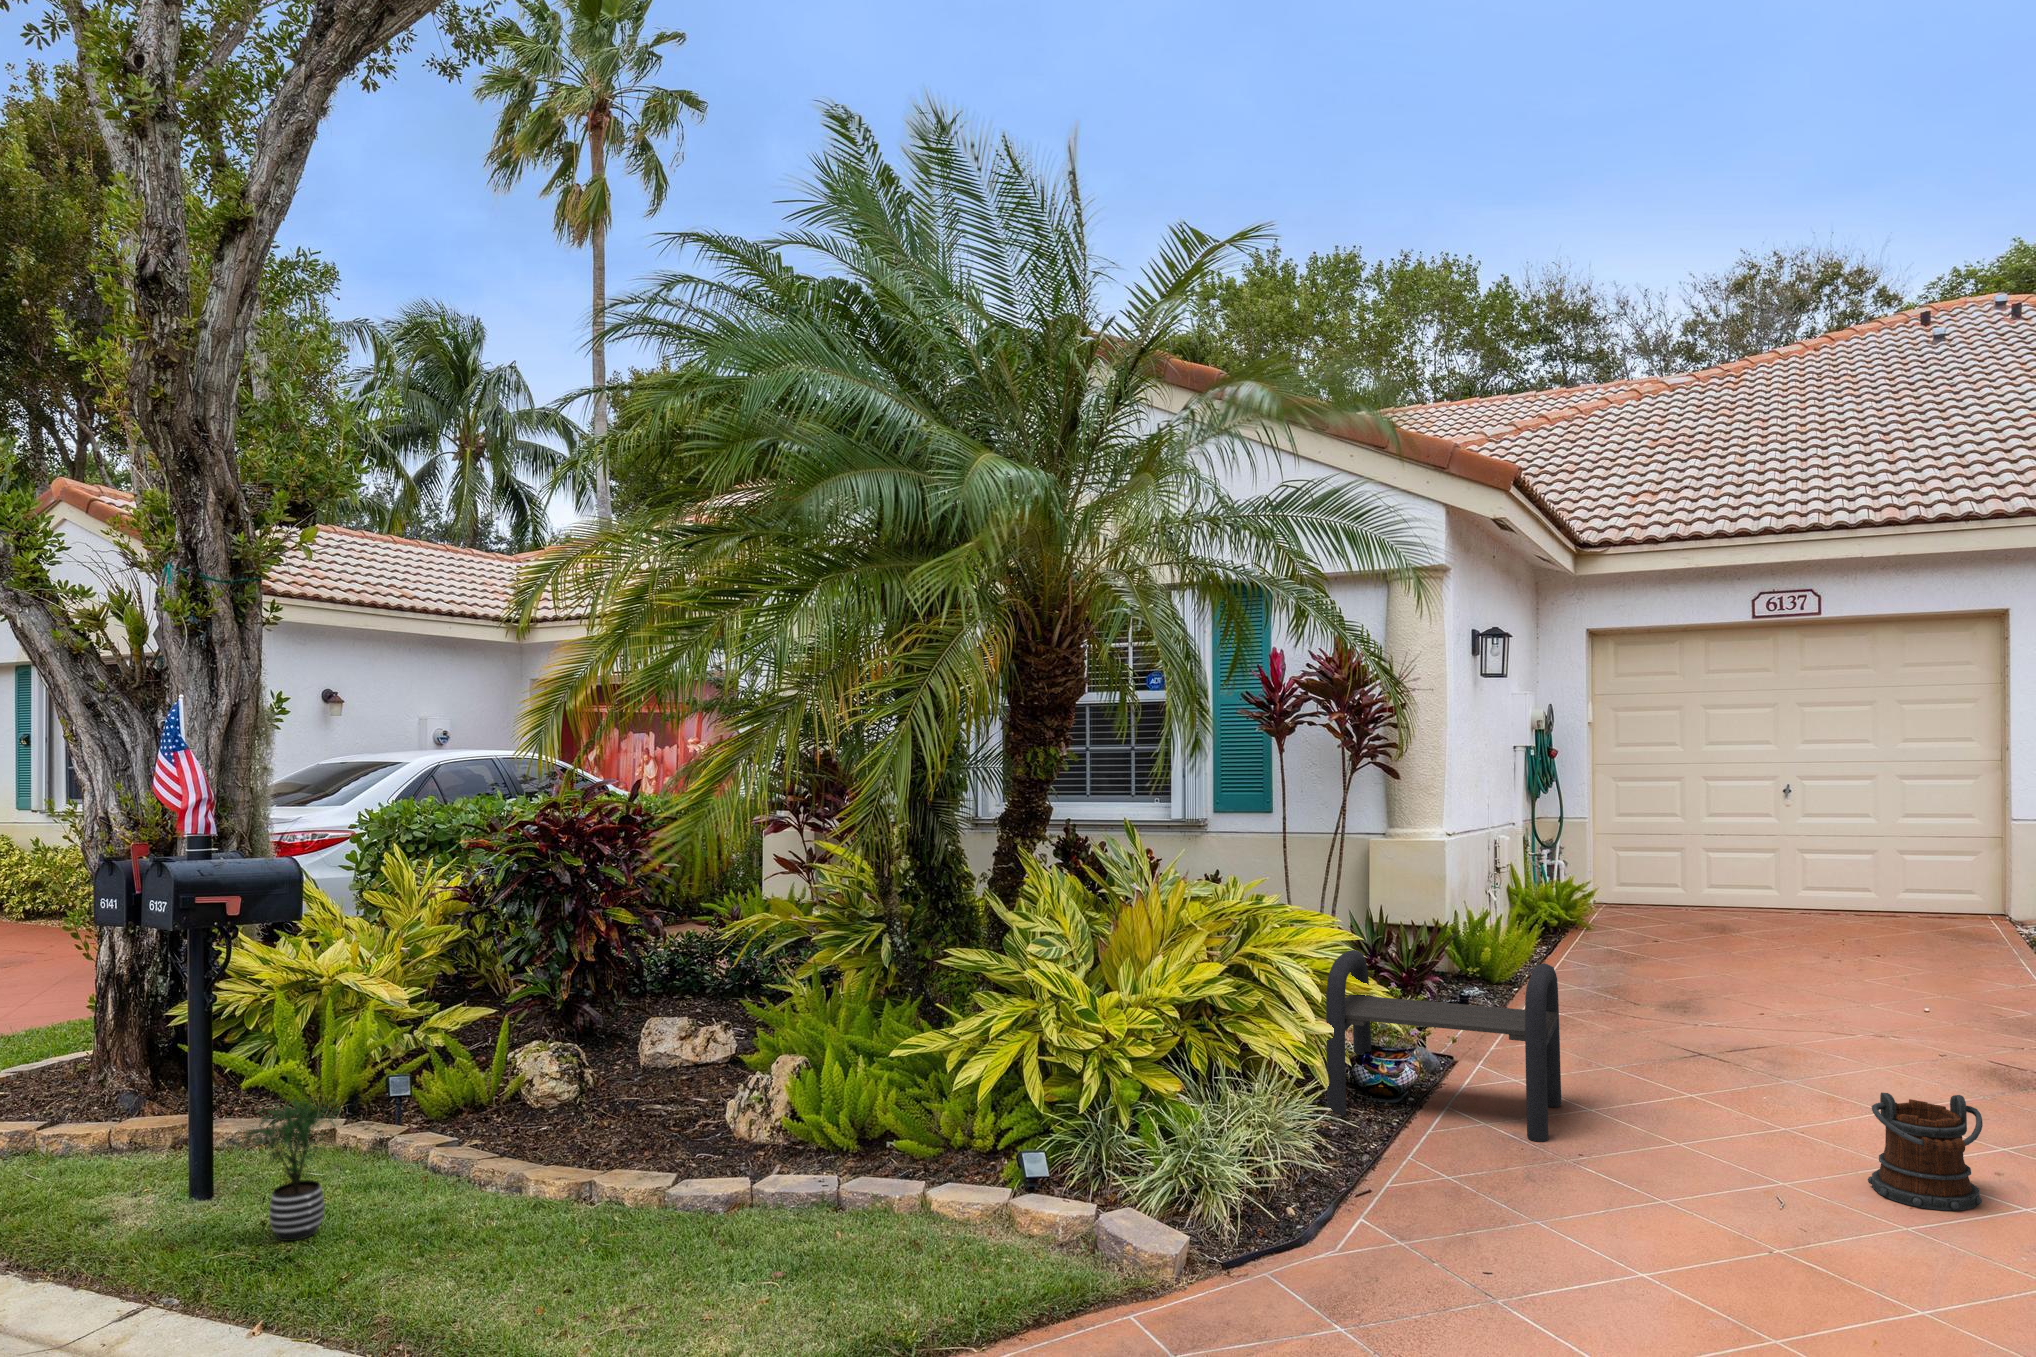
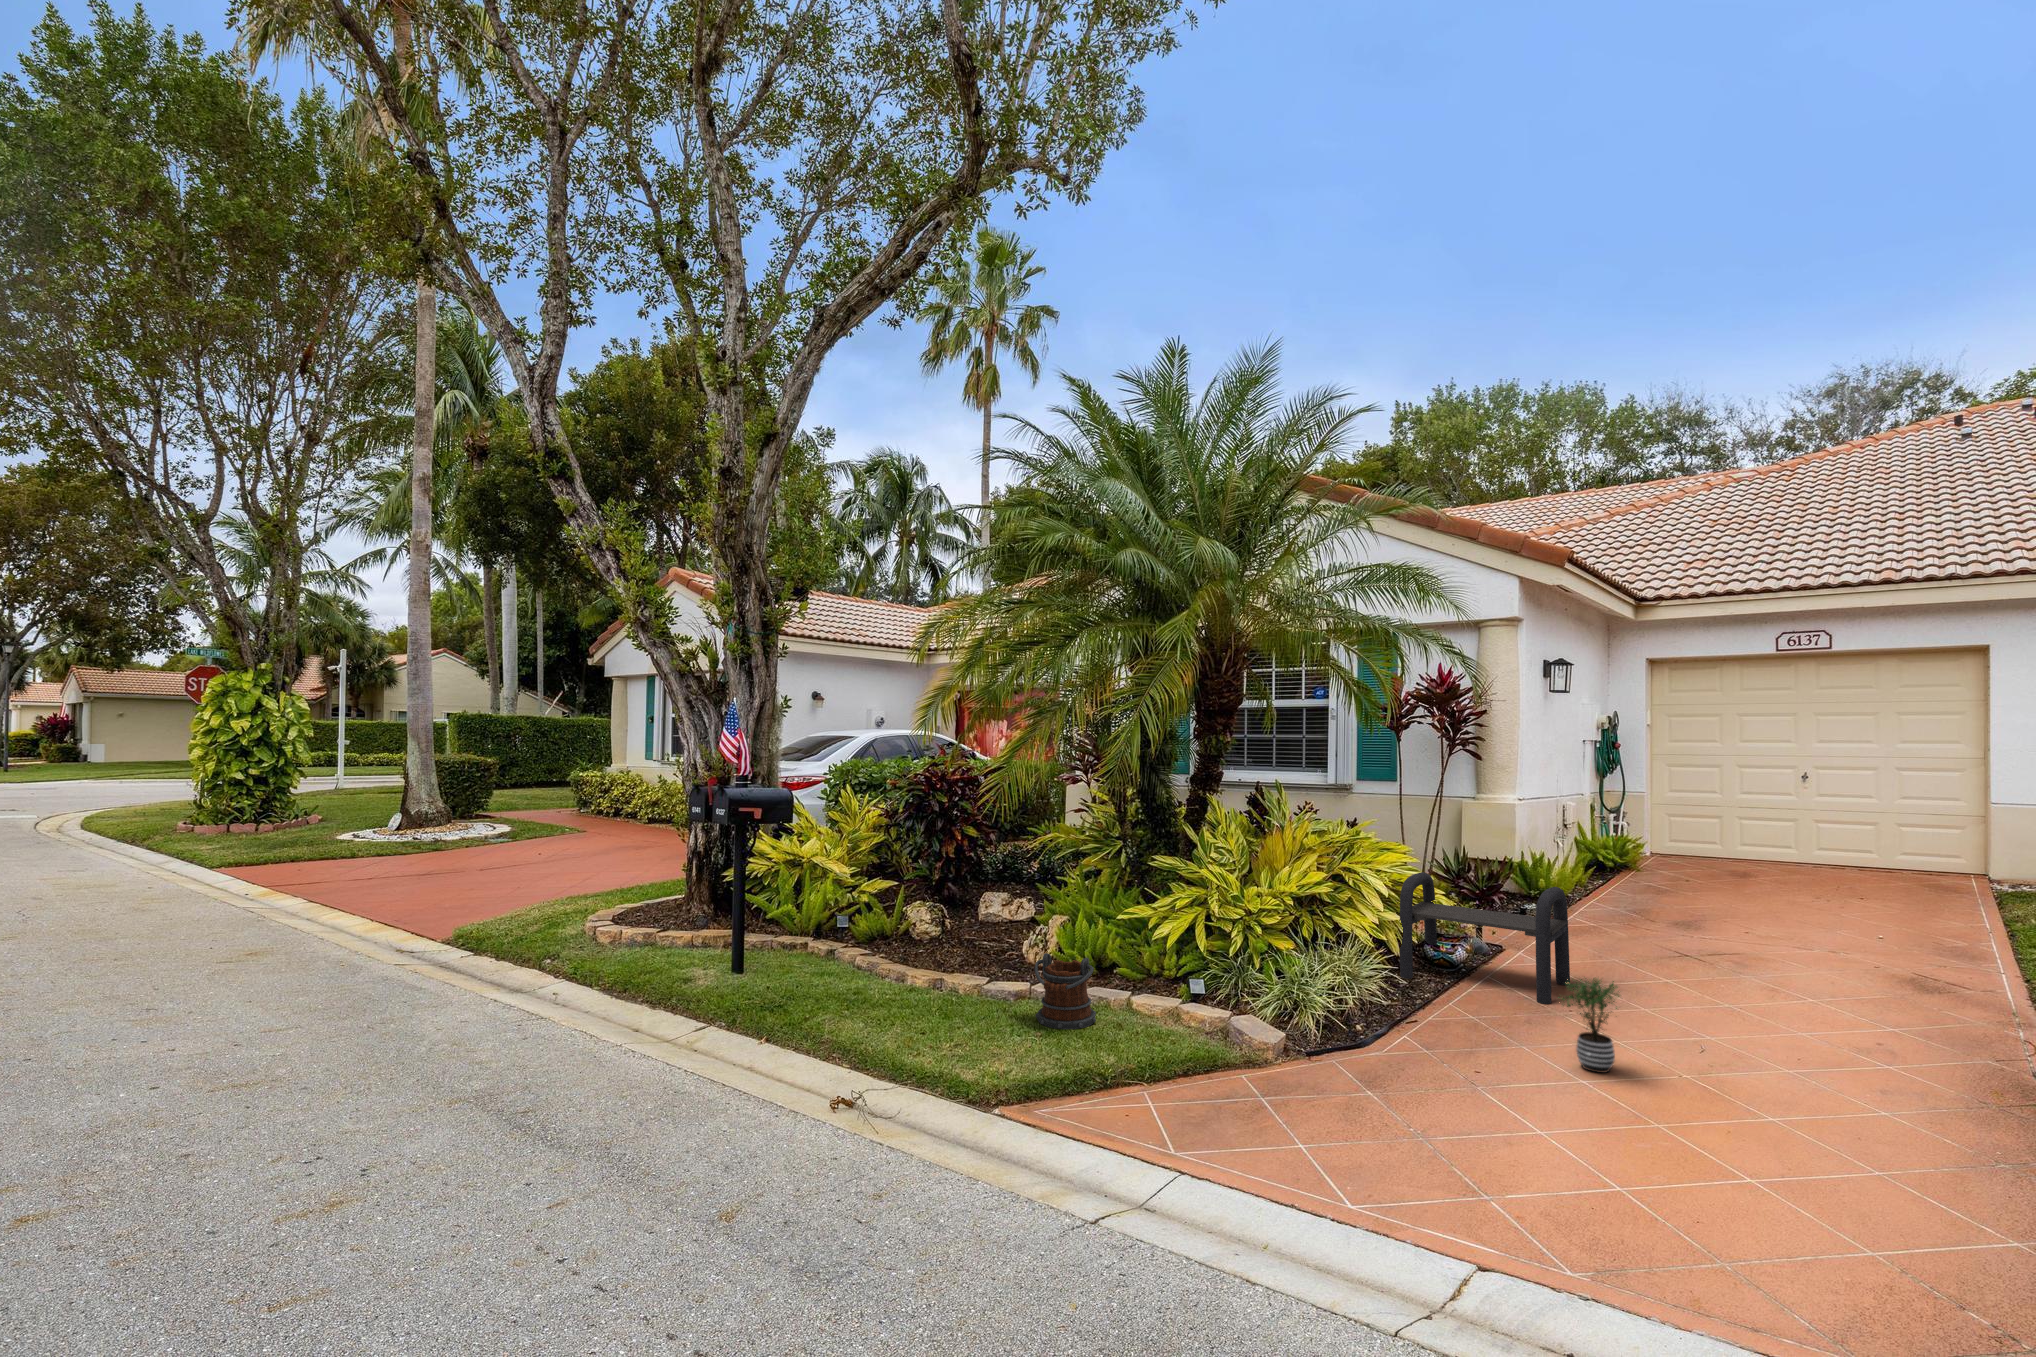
bucket: present [1868,1092,1983,1211] -> present [1035,953,1096,1029]
potted plant: present [239,1098,340,1241] -> present [1558,978,1619,1073]

